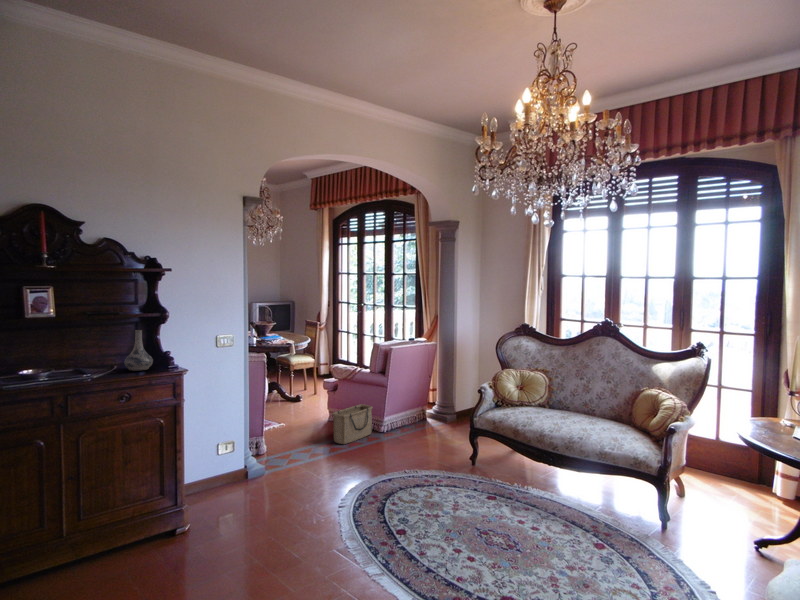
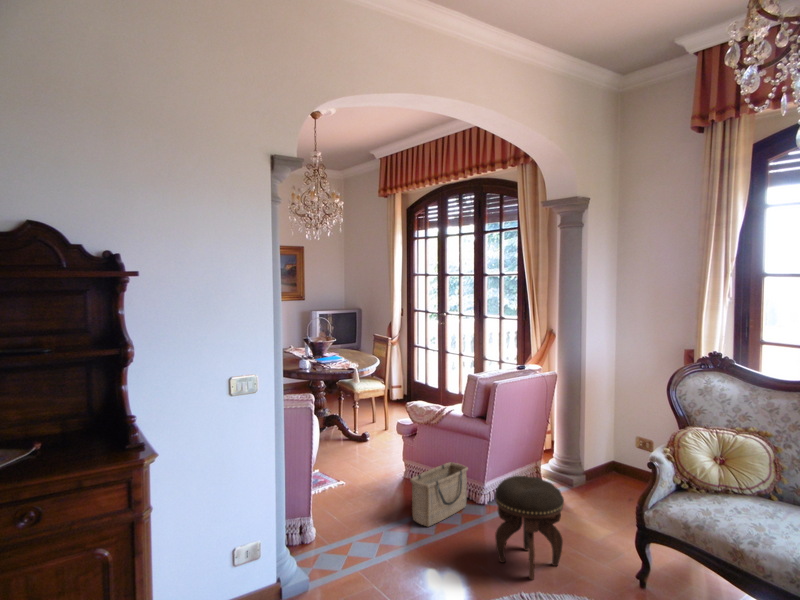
decorative vase: present [125,330,153,371] -> none [42,382,97,459]
footstool: none [386,404,429,464] -> present [495,476,564,580]

